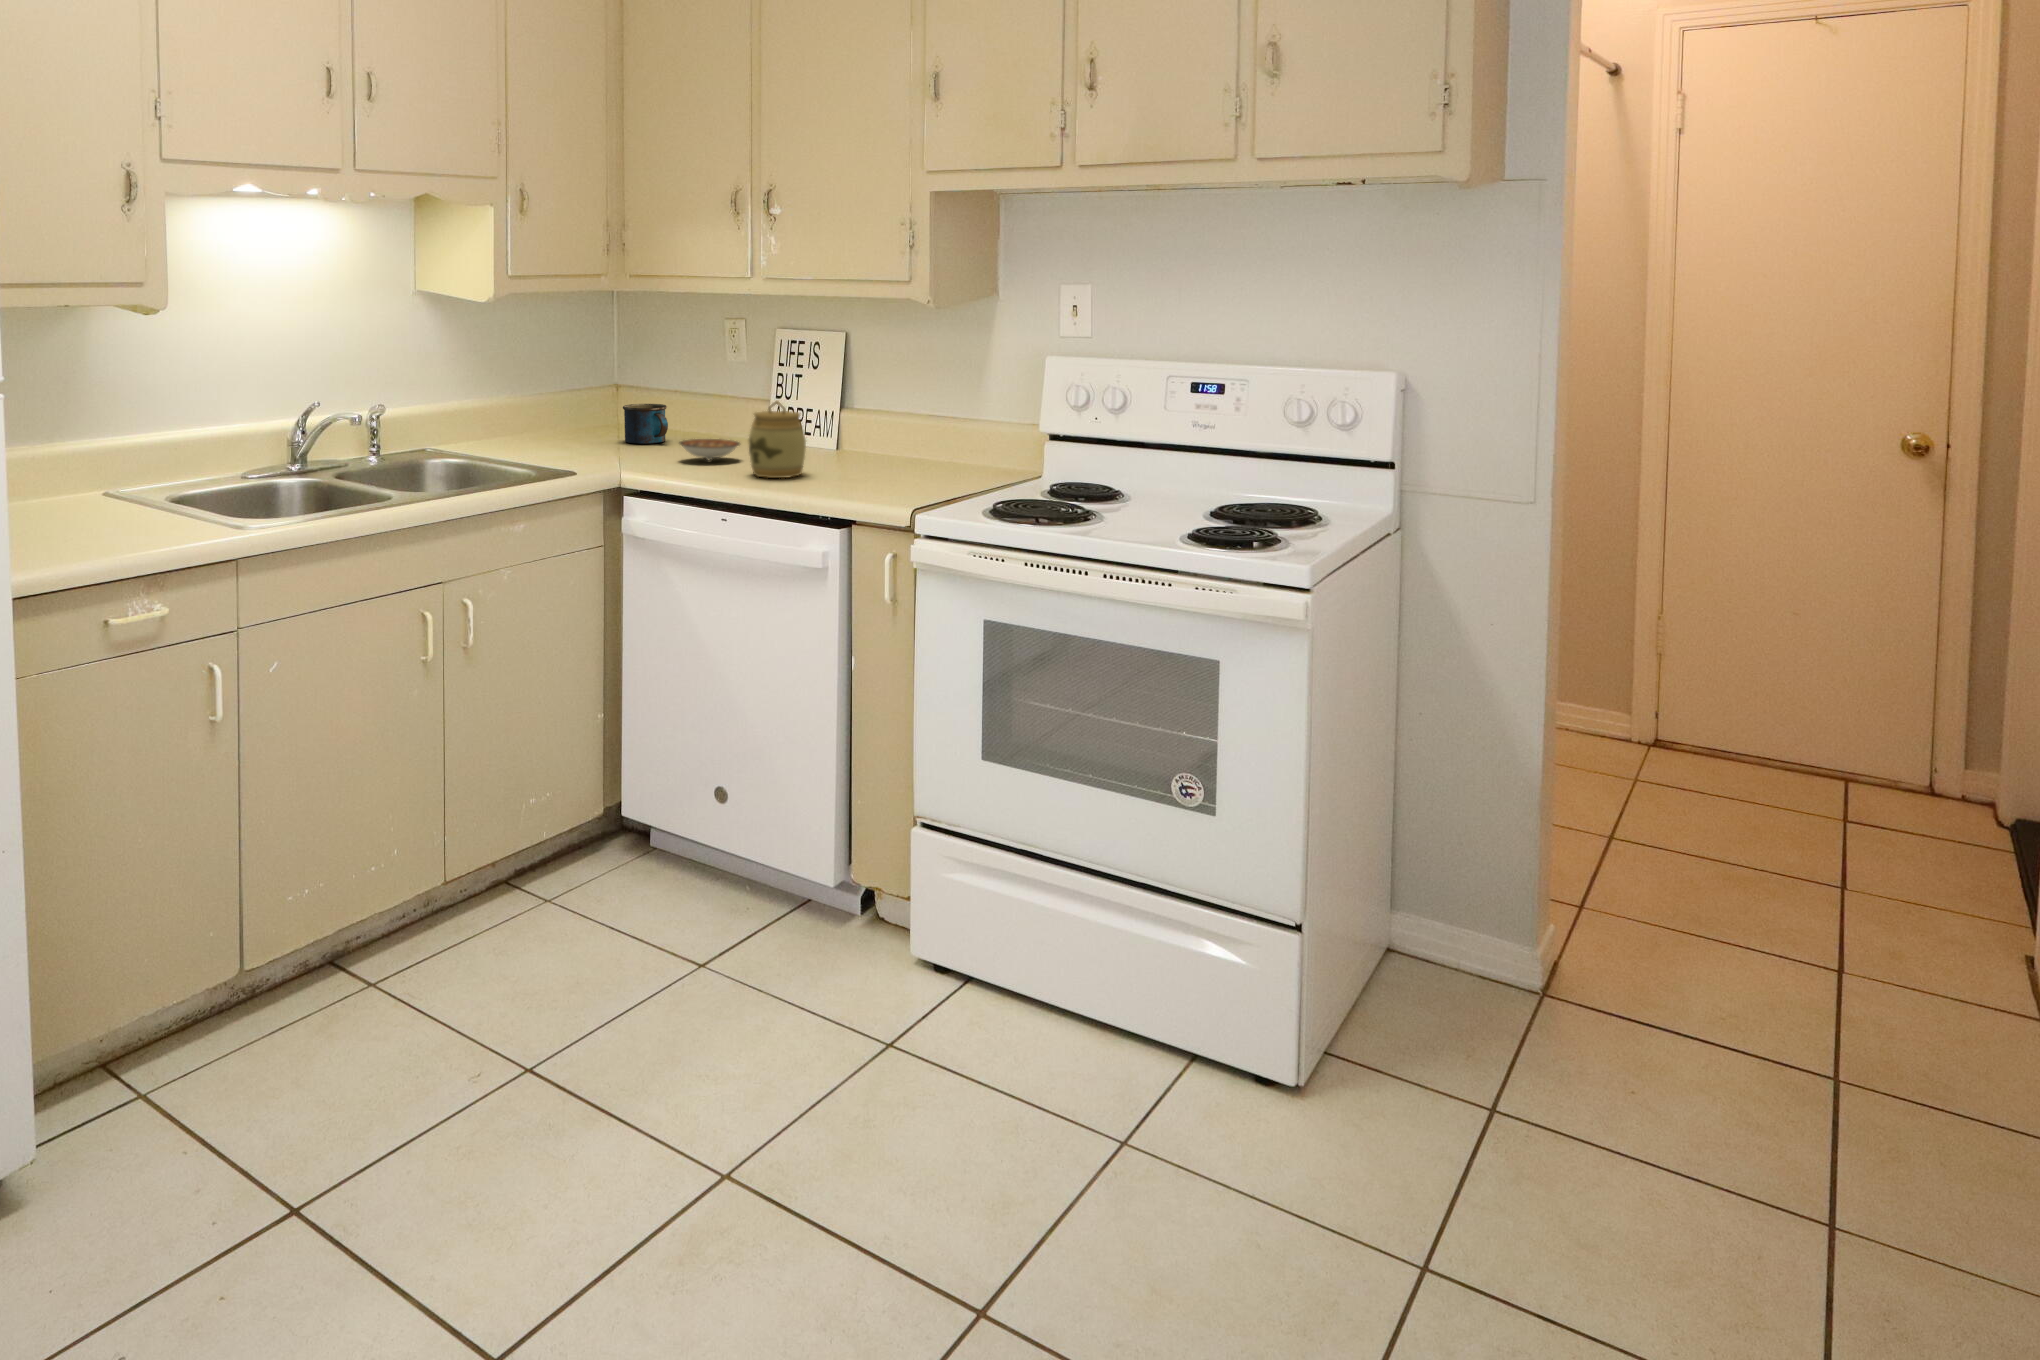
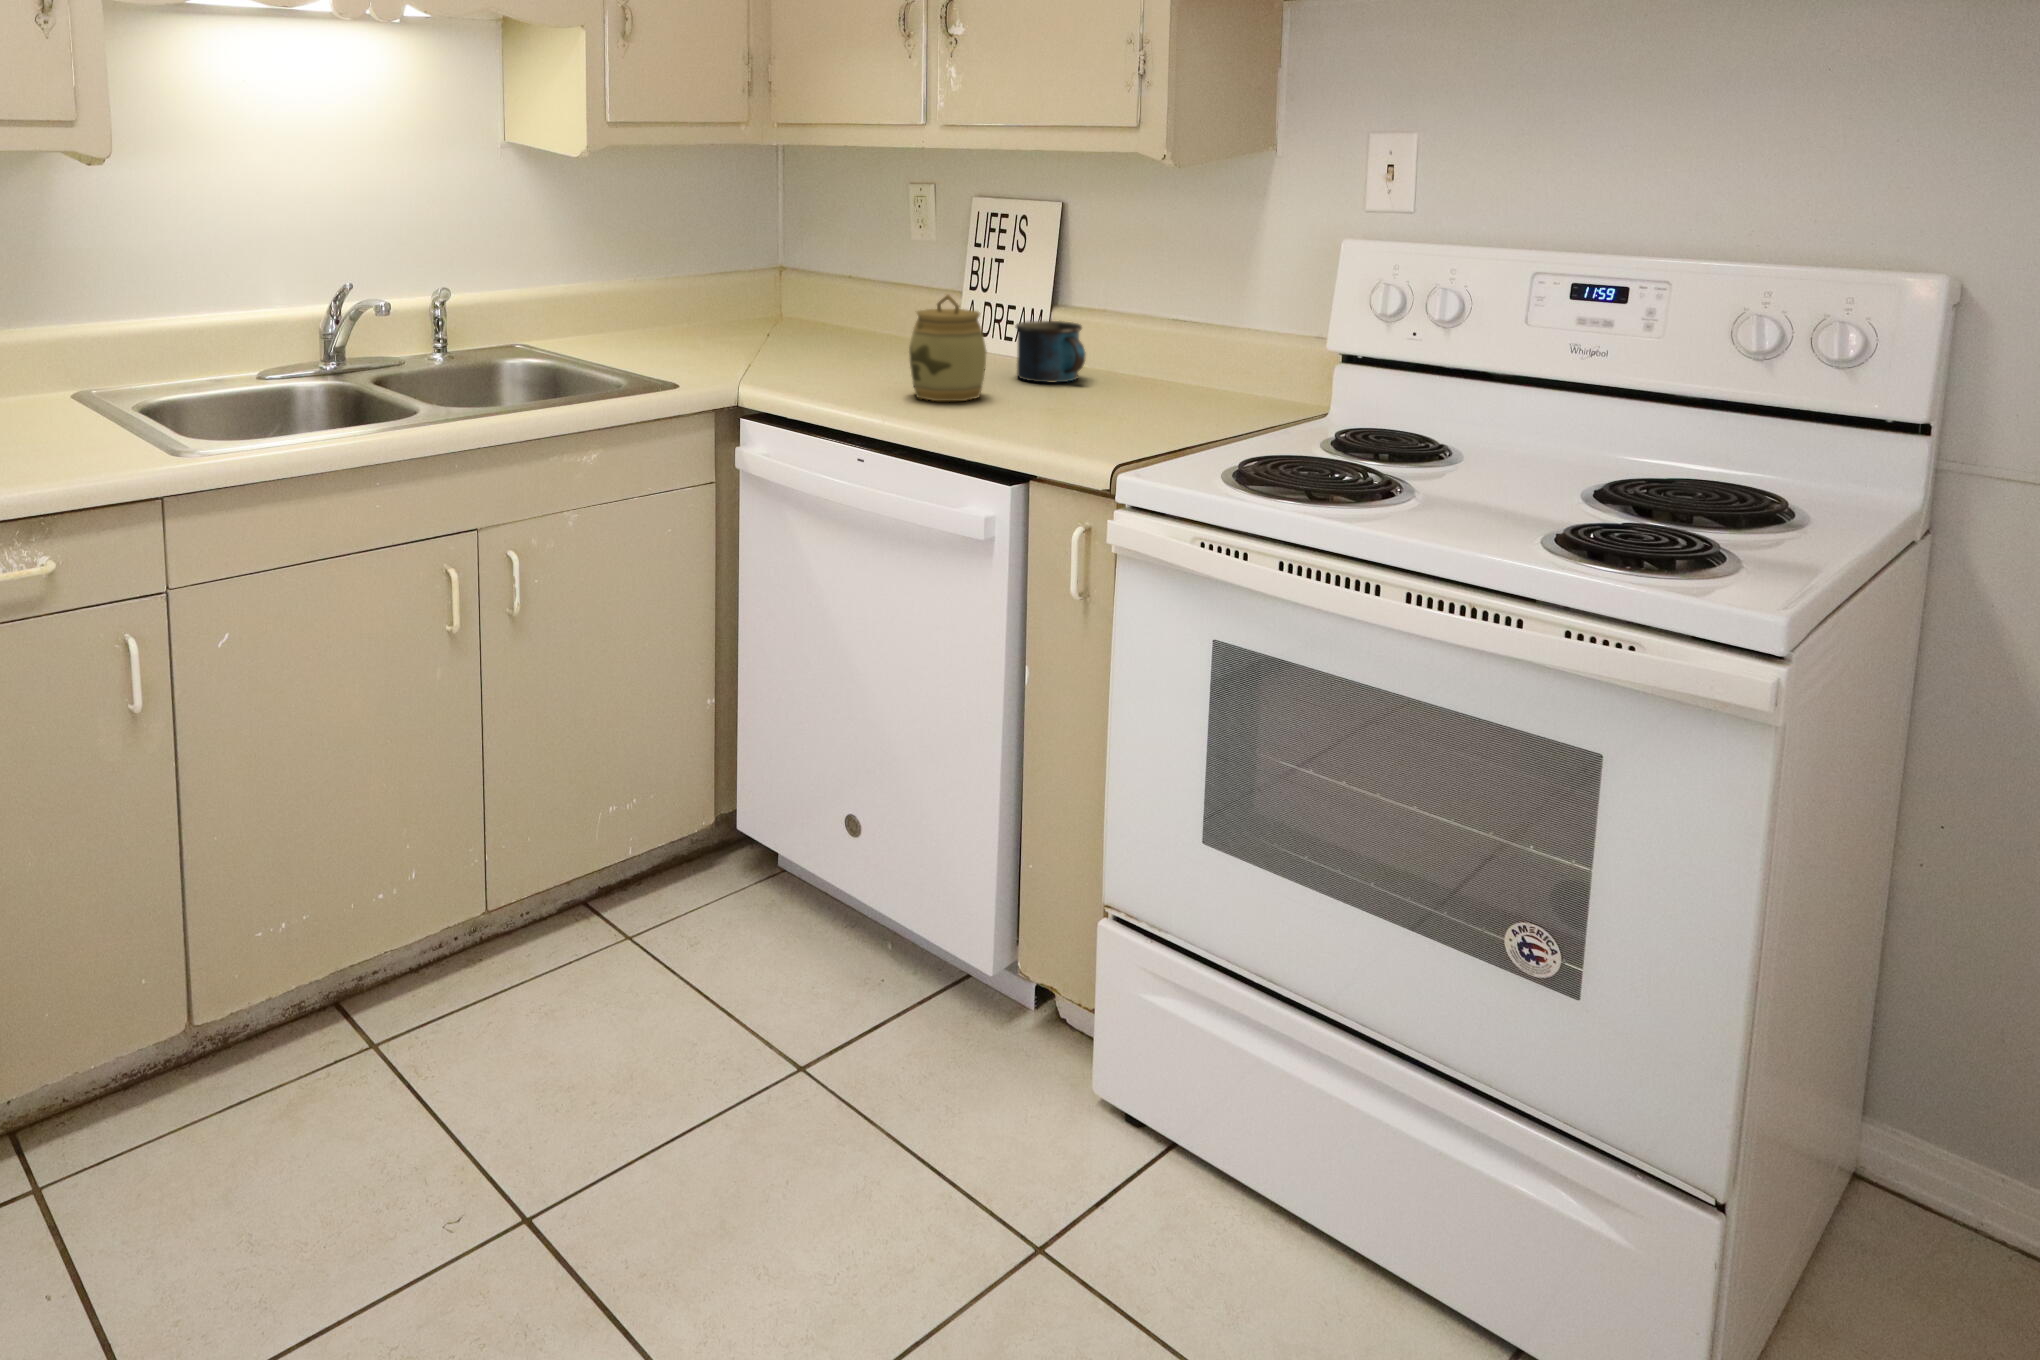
mug: present [623,404,668,444] -> present [1016,321,1085,382]
ceramic bowl: present [680,439,740,460] -> none [828,342,910,372]

